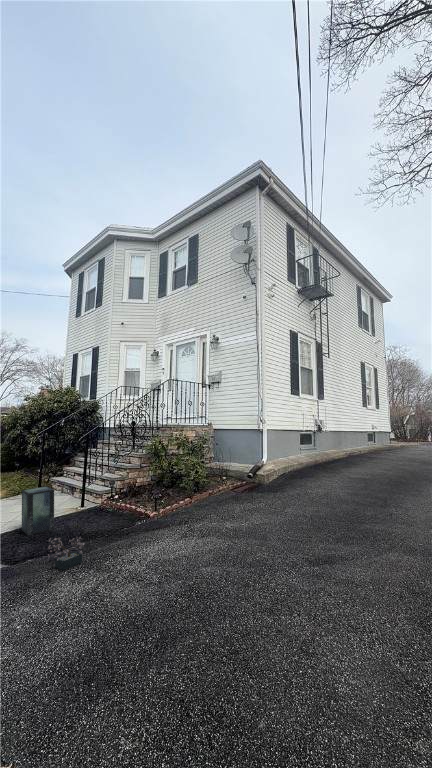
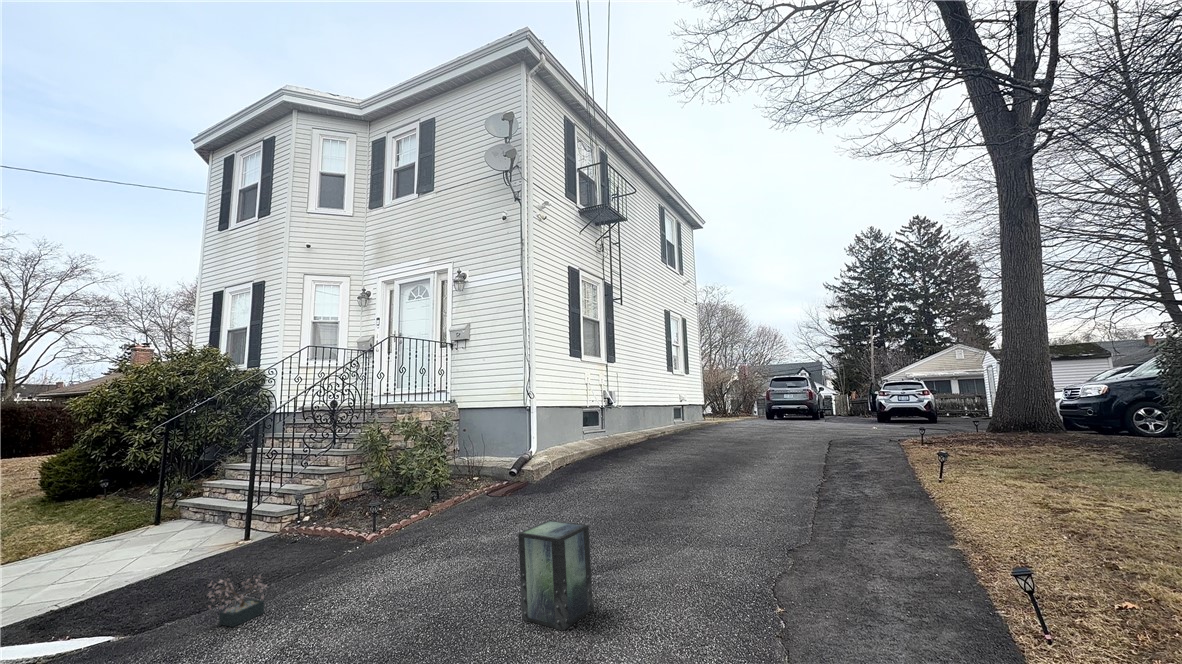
storage box: present [22,486,54,536] -> present [518,520,593,631]

